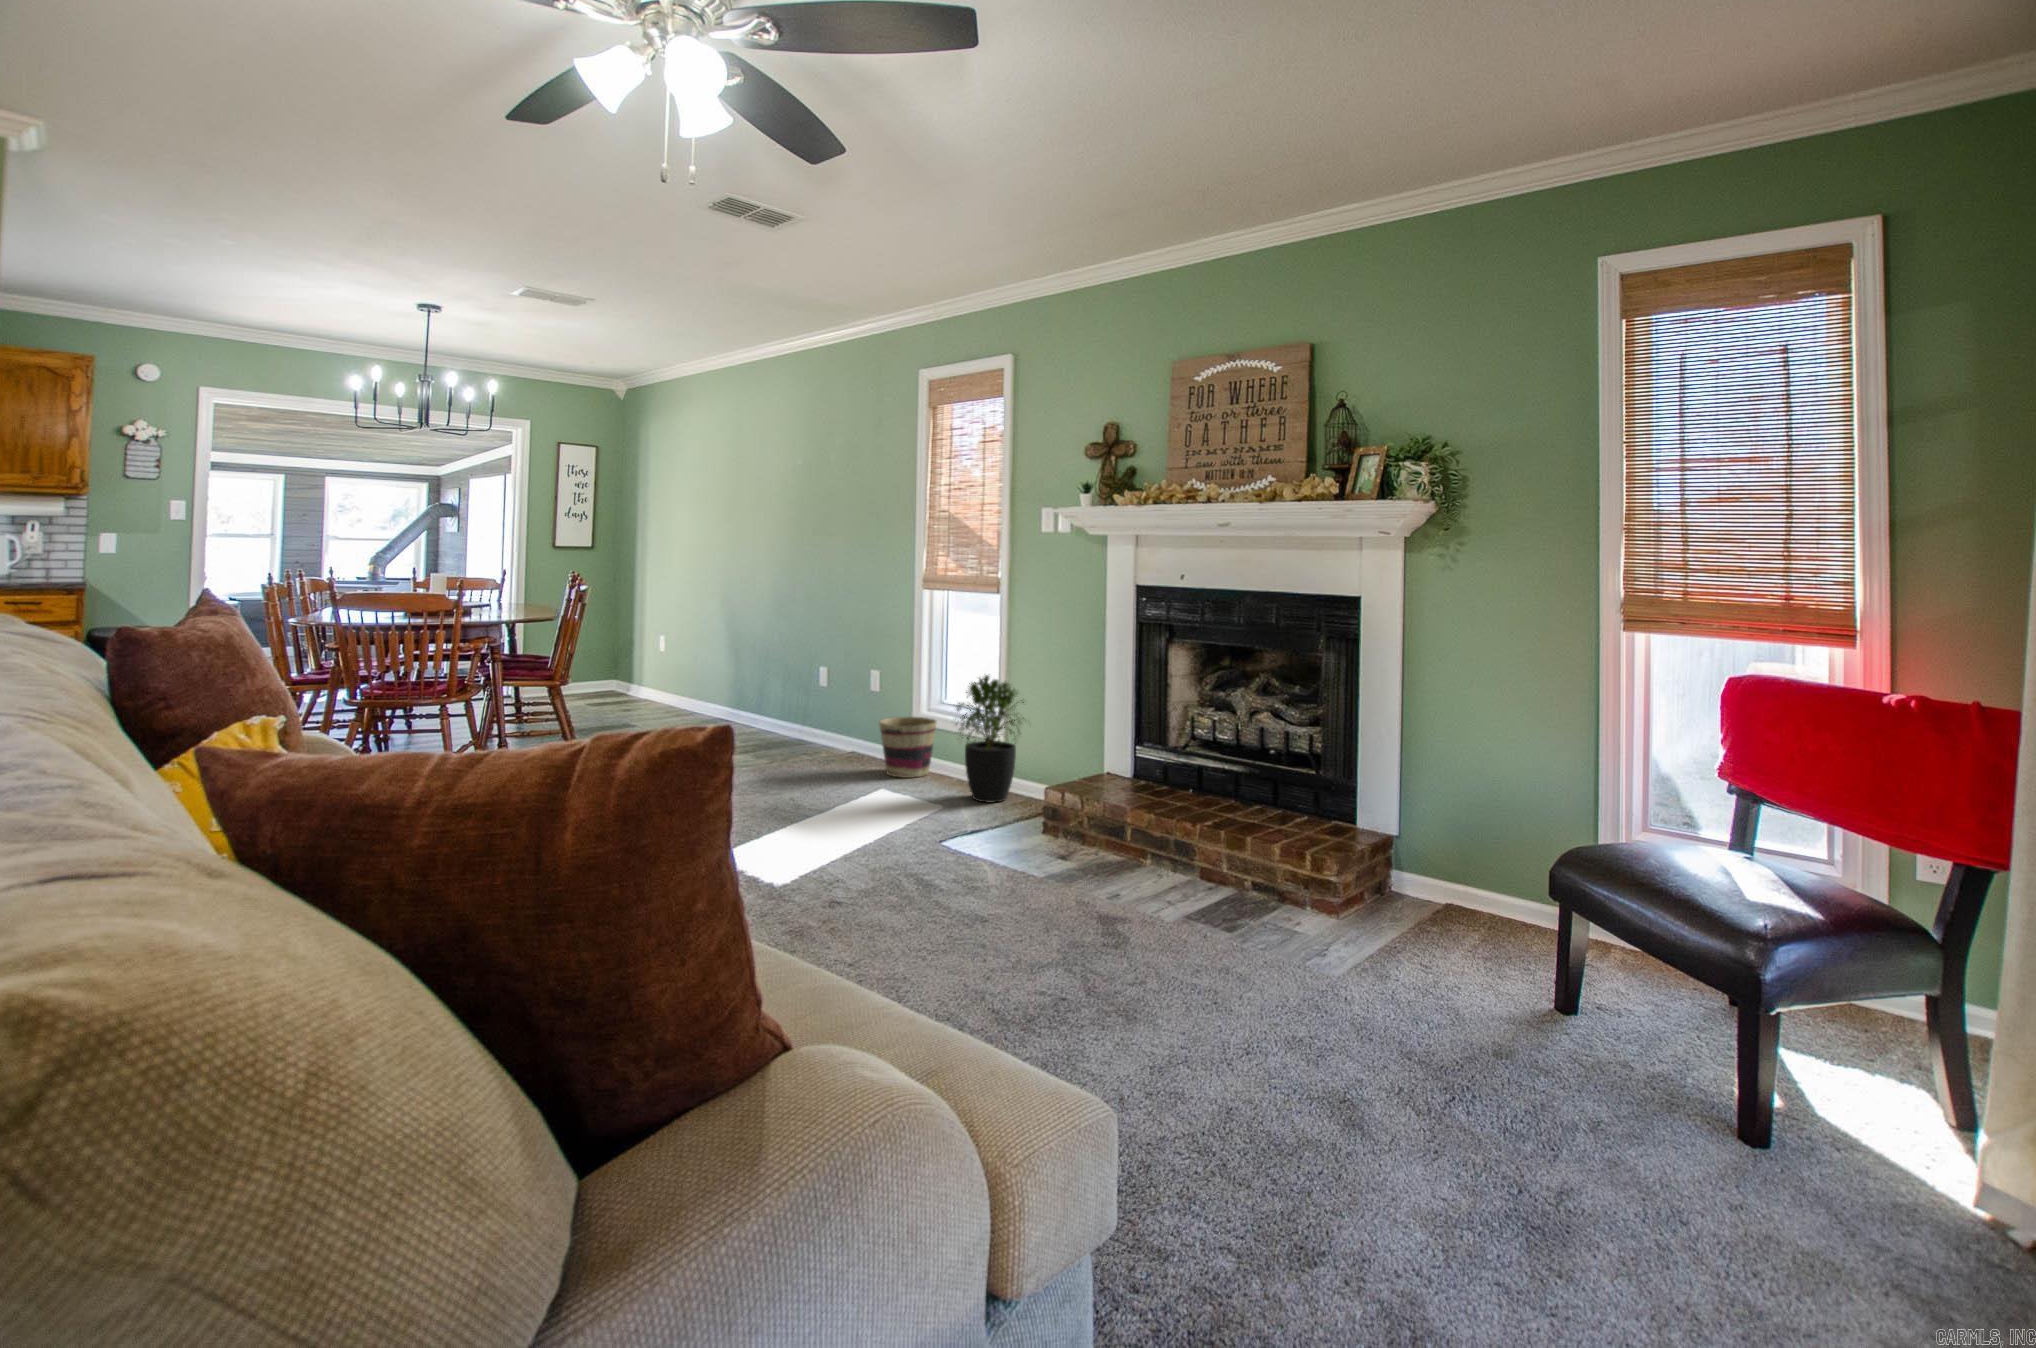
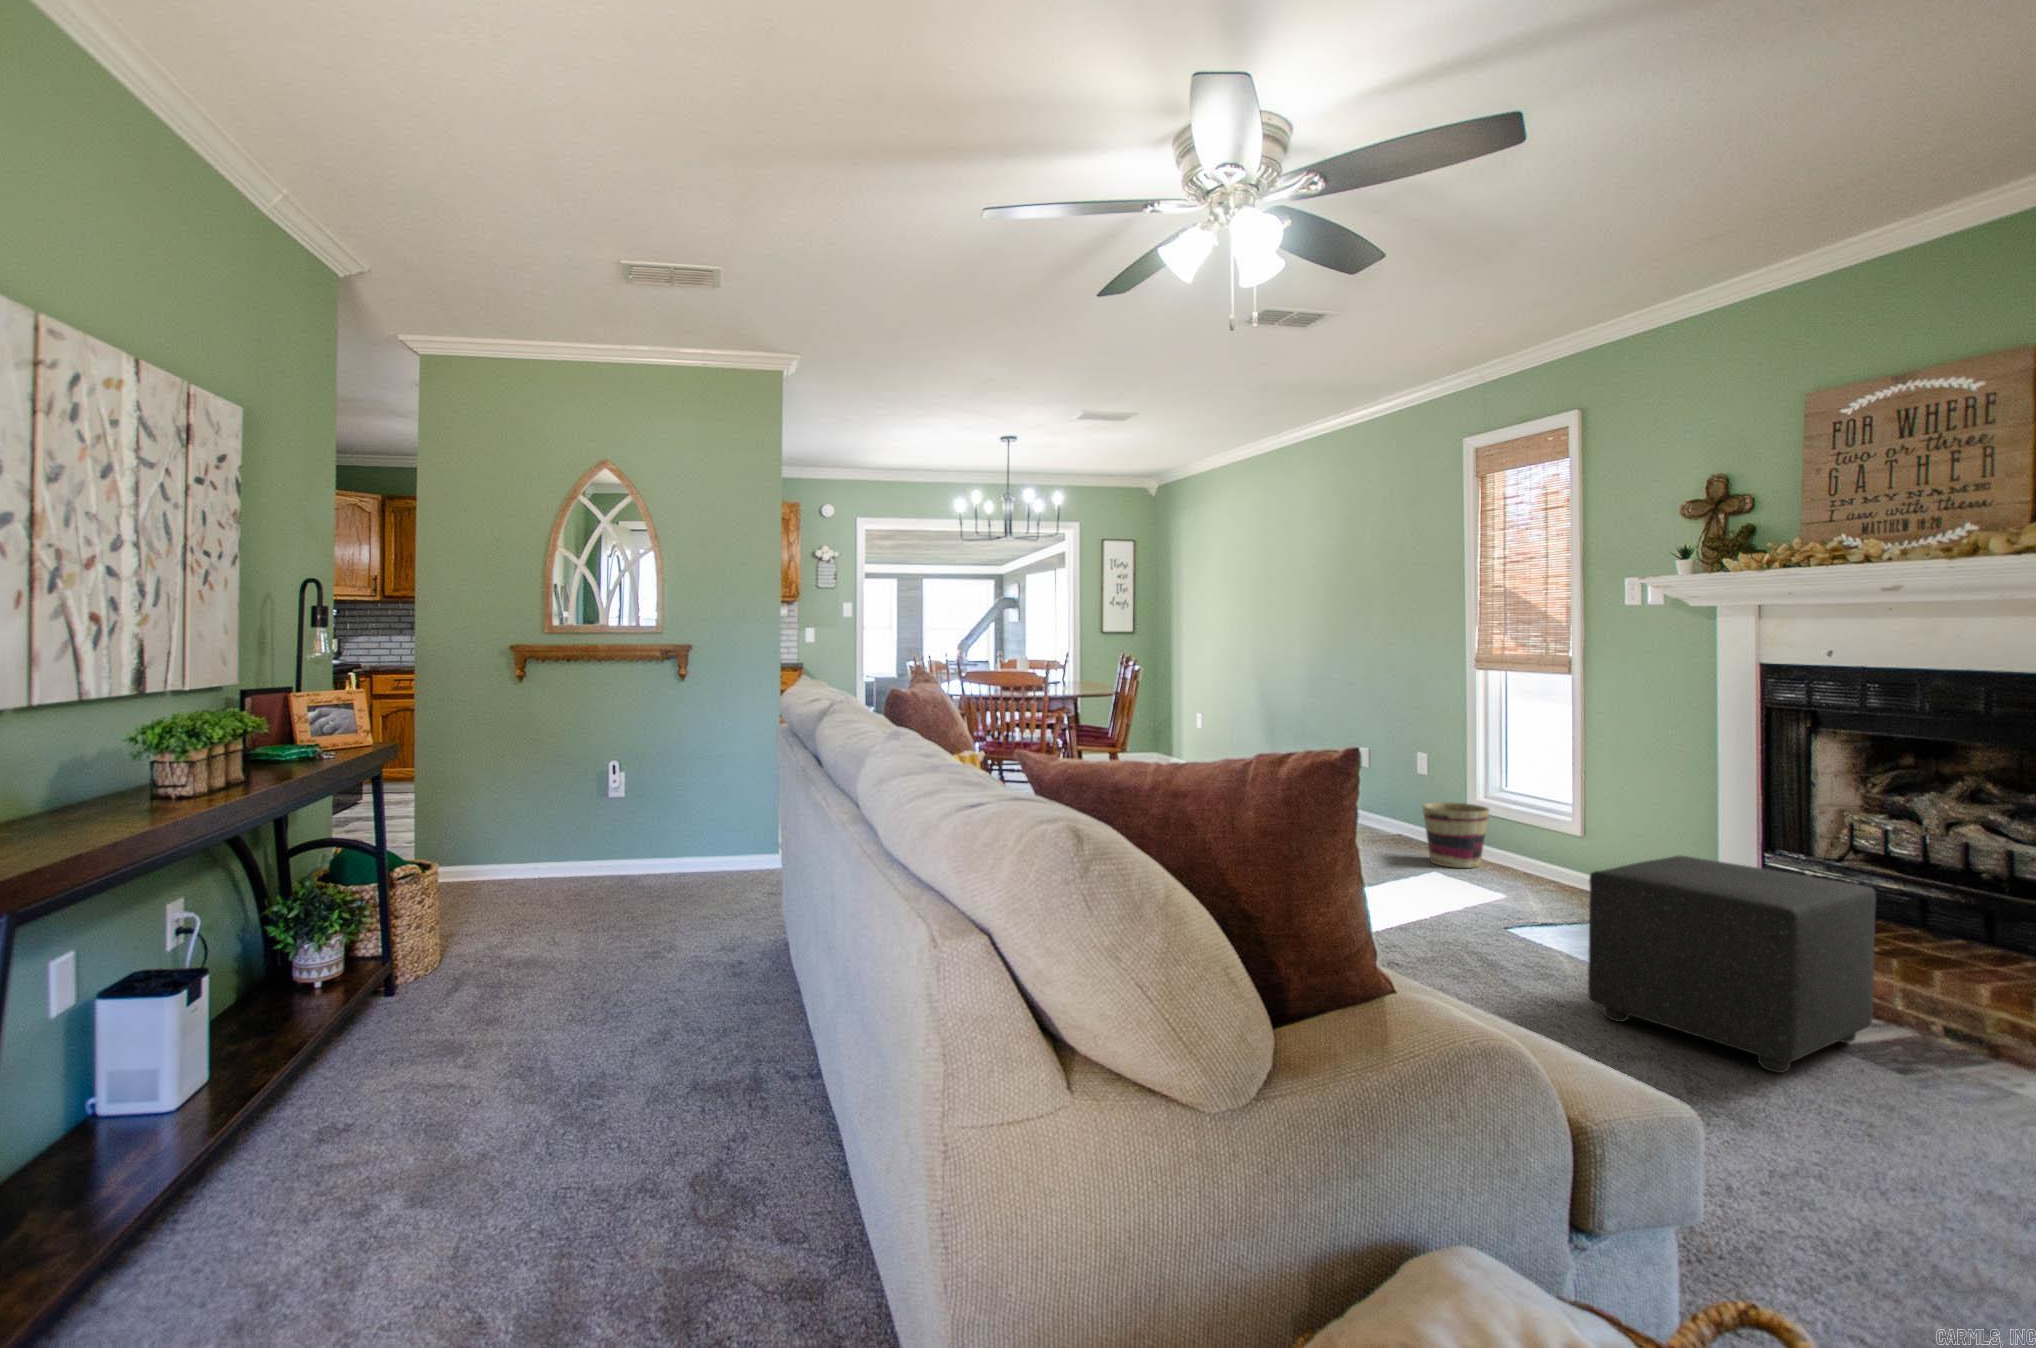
potted plant: present [956,675,1024,802] -> none [1508,757,1616,903]
ottoman: none [1001,760,1208,946] -> present [1588,856,1876,1073]

